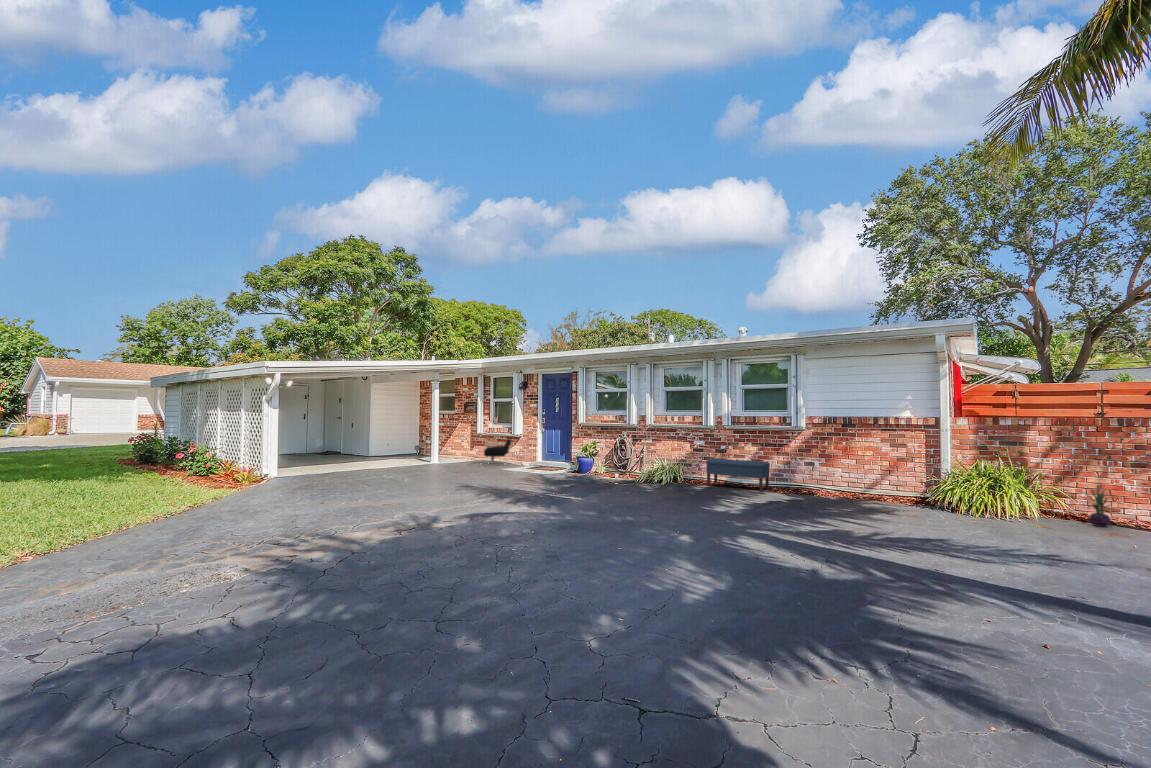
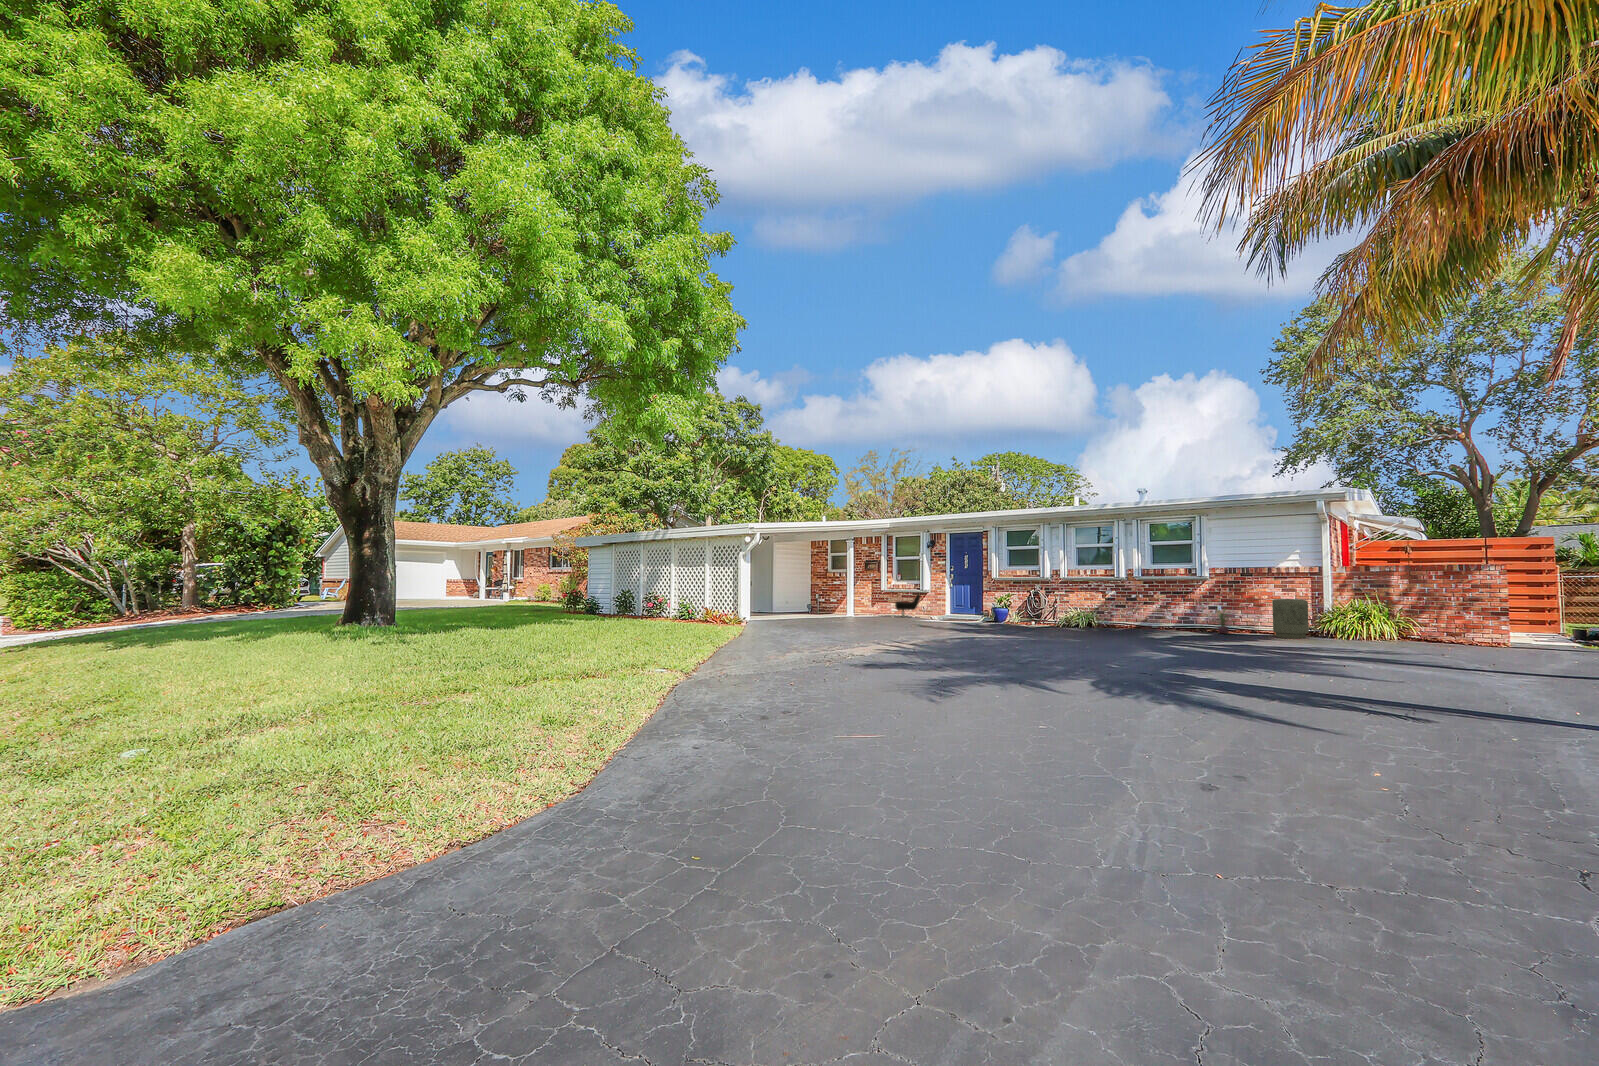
trash can: none [879,457,923,508] -> present [1272,599,1309,638]
bench: present [706,458,770,492] -> none [1118,605,1177,631]
decorative plant: present [1085,485,1110,527] -> present [1218,609,1228,634]

